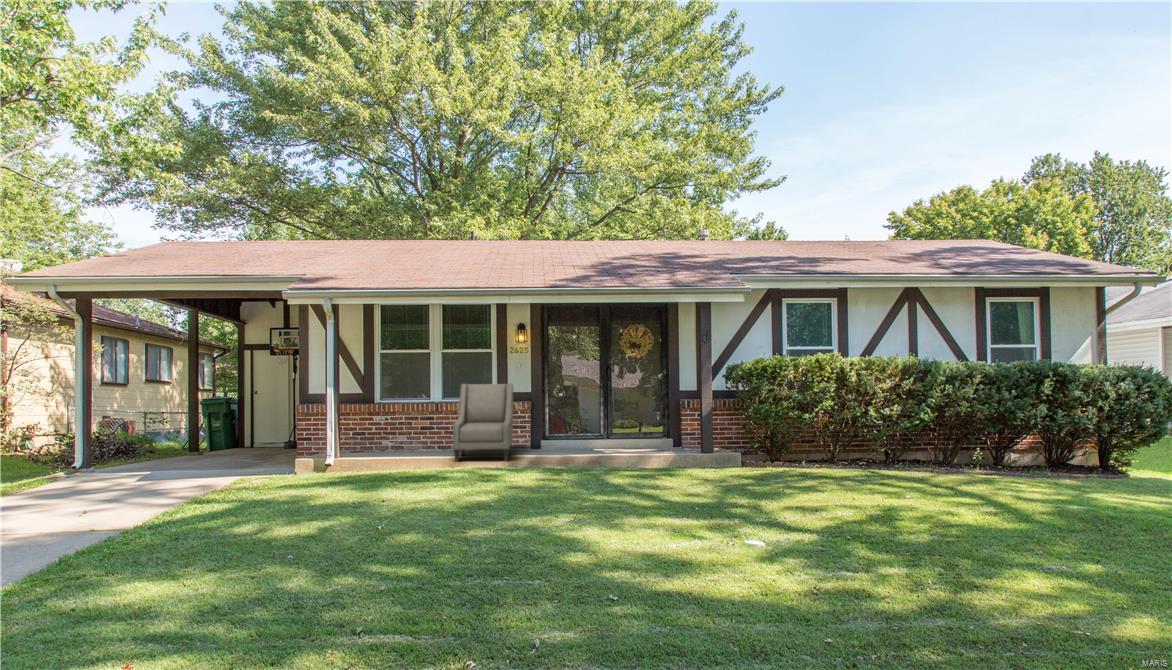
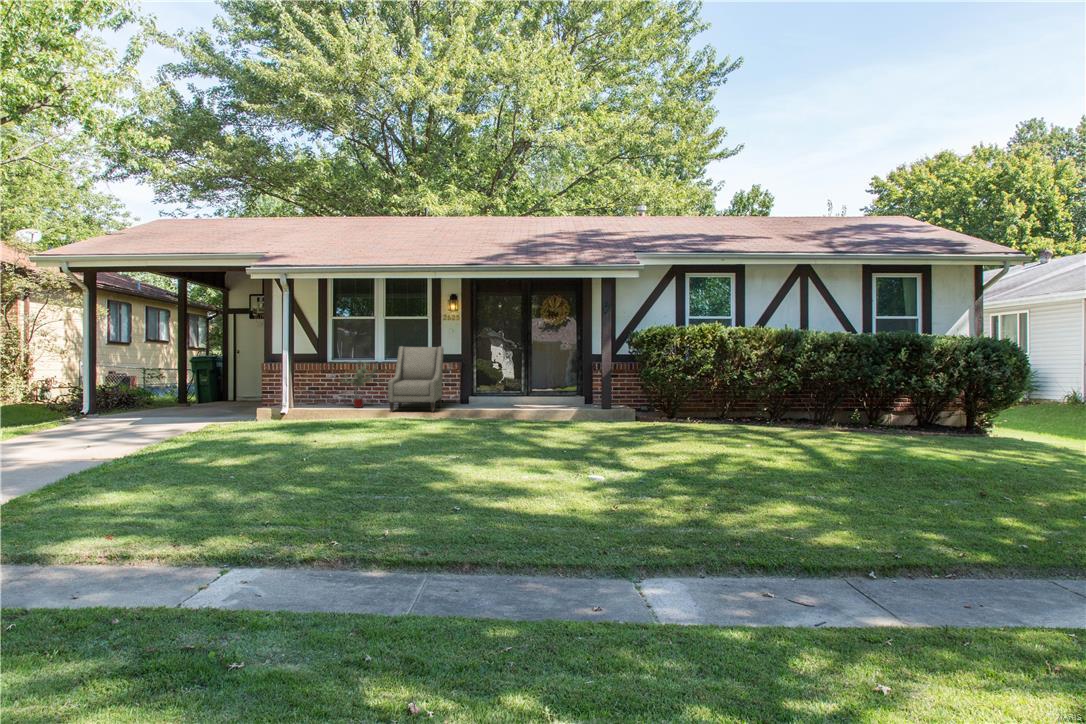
potted tree: none [390,400,437,457] -> present [342,361,376,408]

